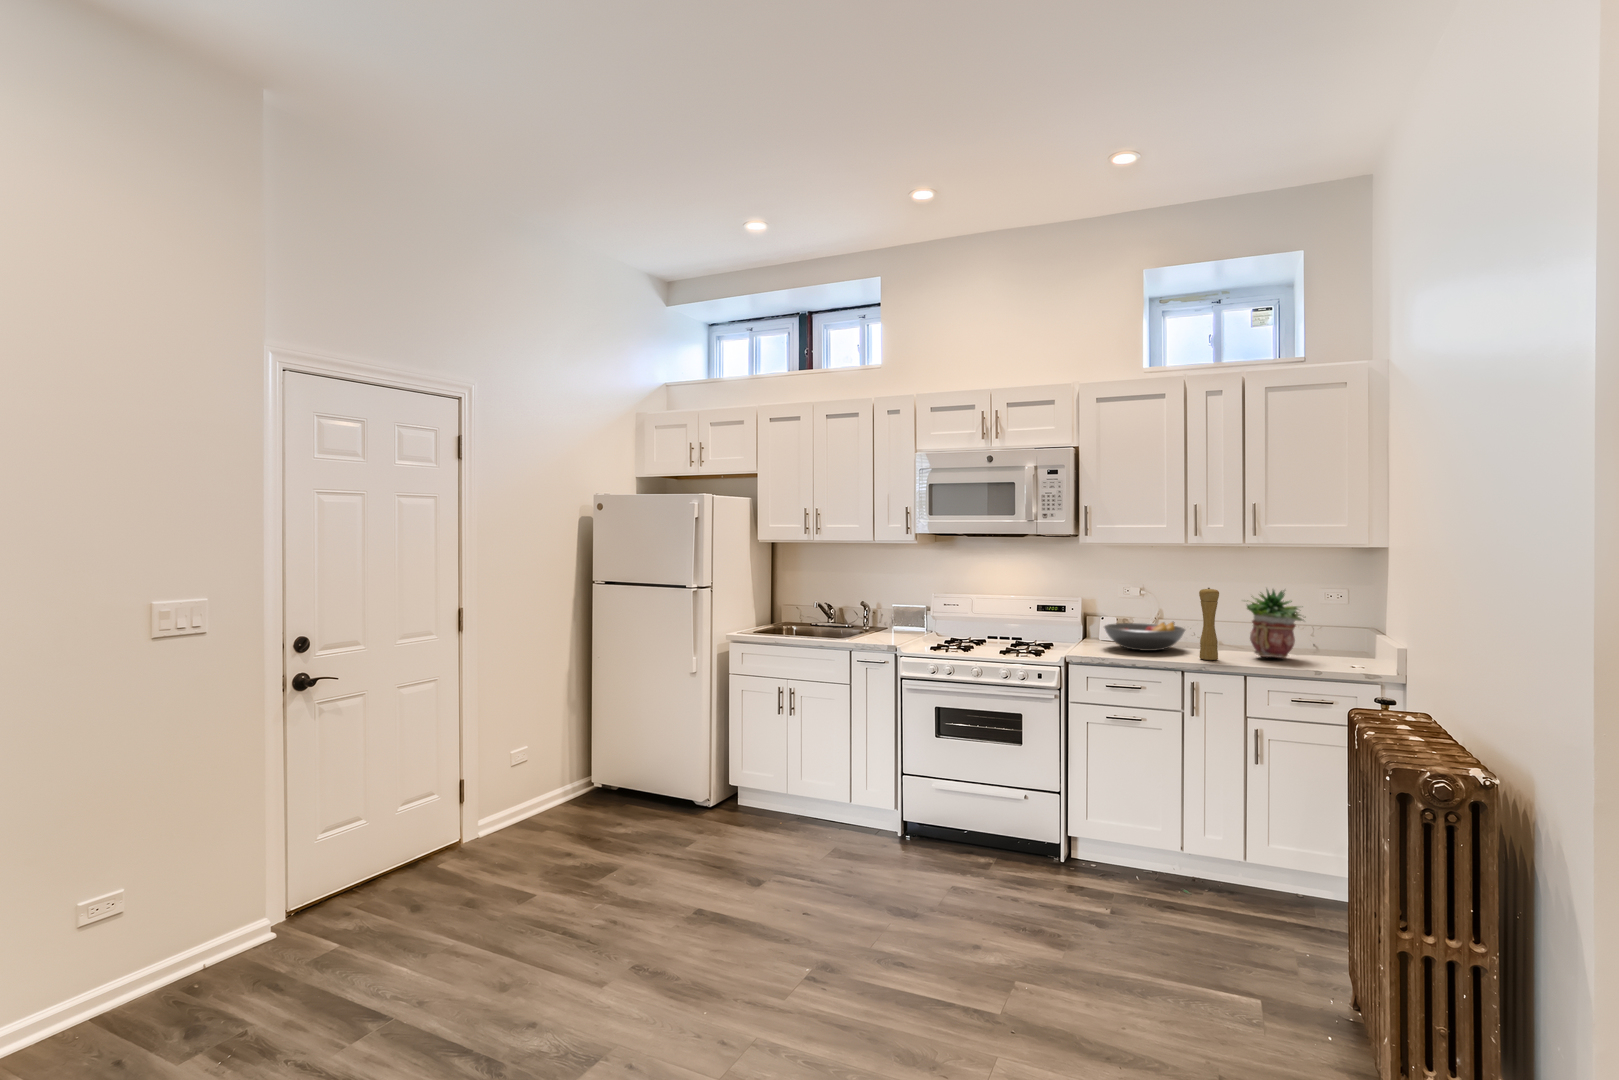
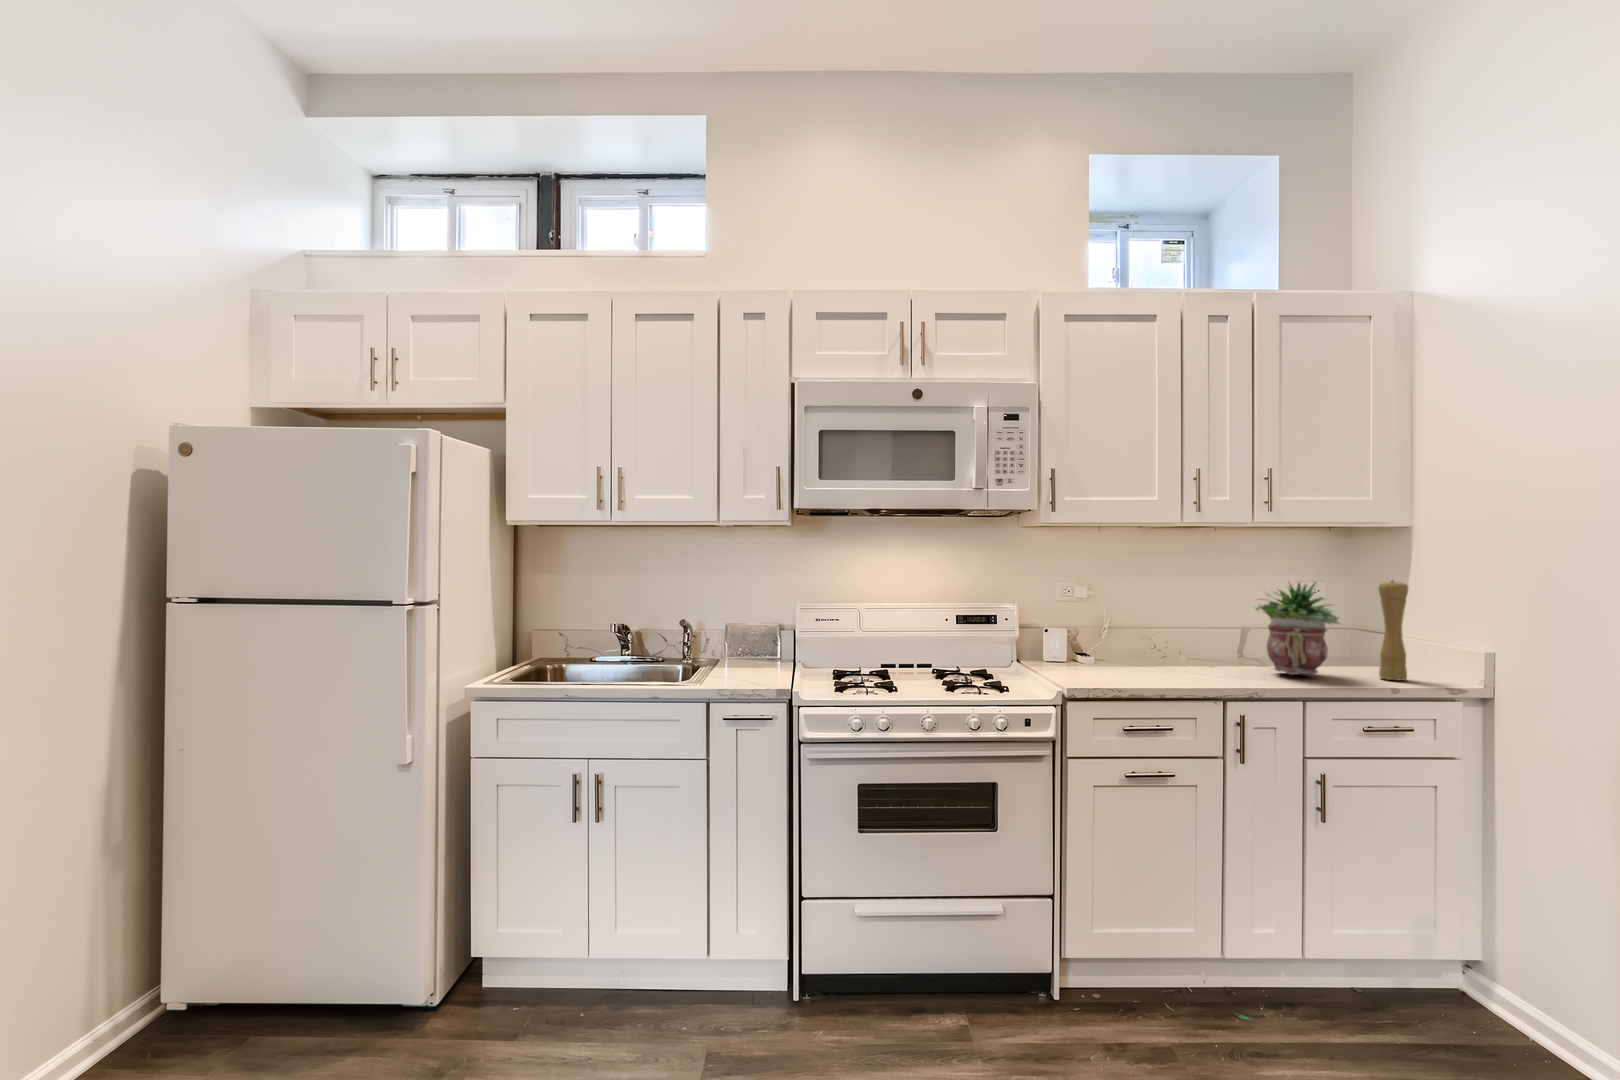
pepper mill: present [1199,588,1219,660] -> present [1378,580,1408,680]
fruit bowl: present [1104,622,1185,651] -> none [1067,631,1180,673]

